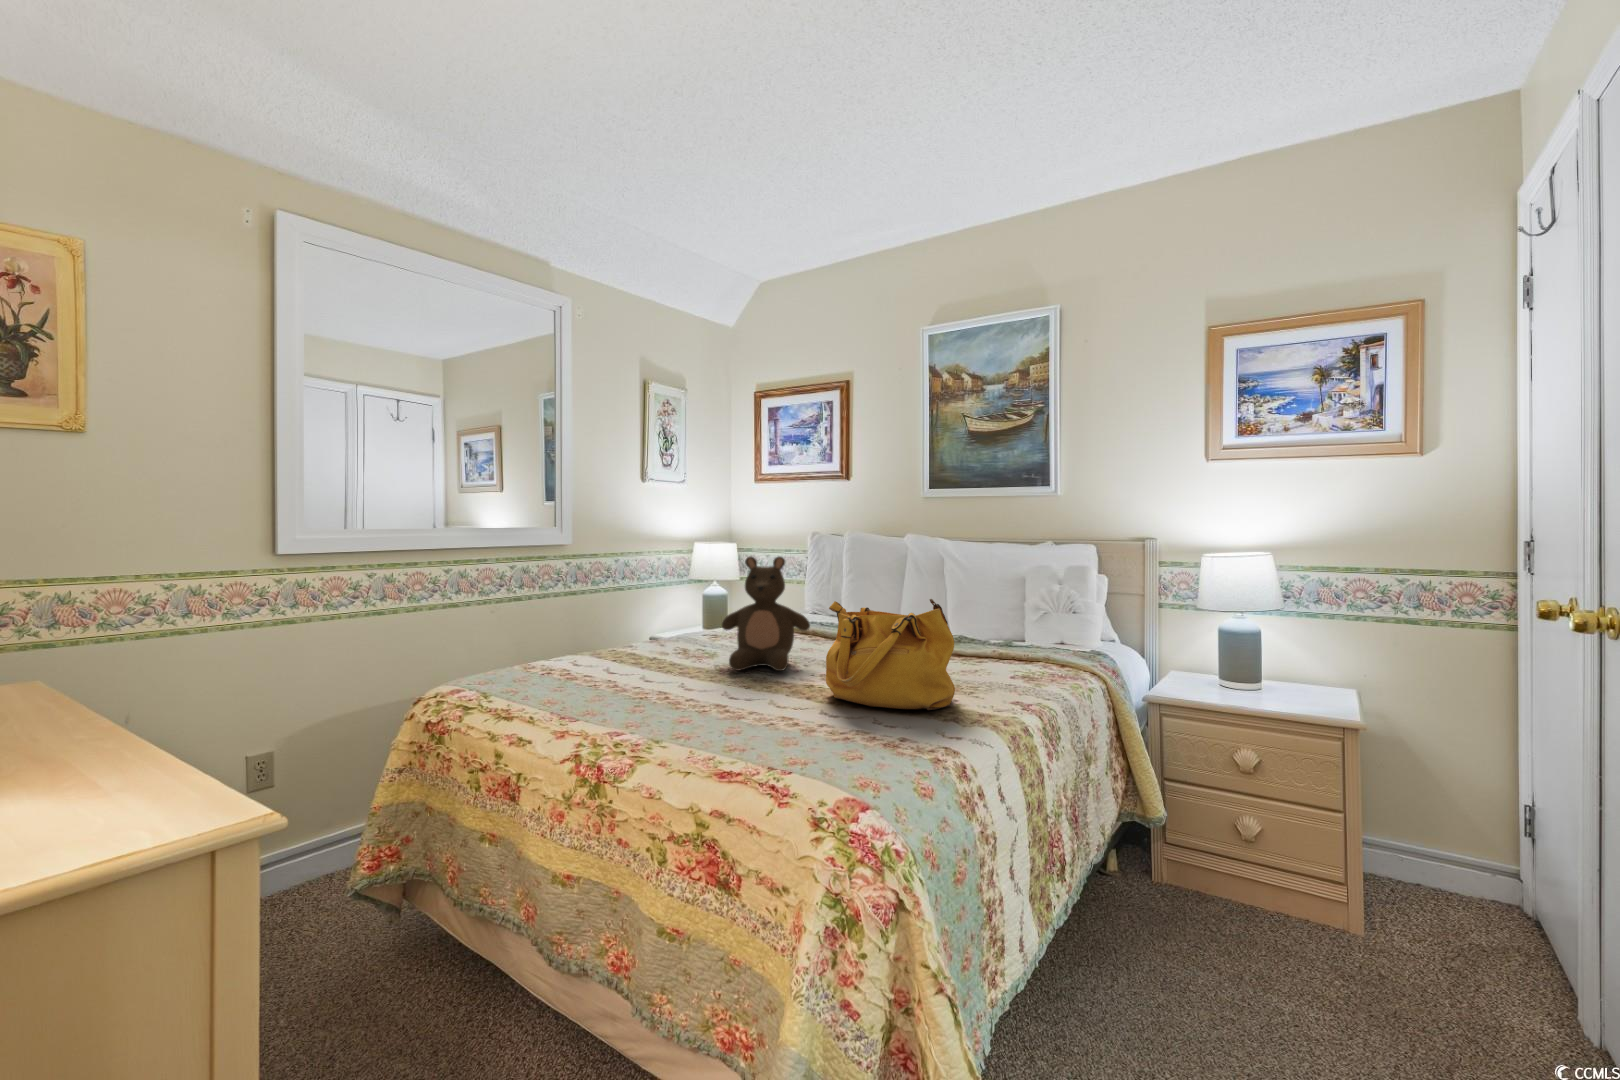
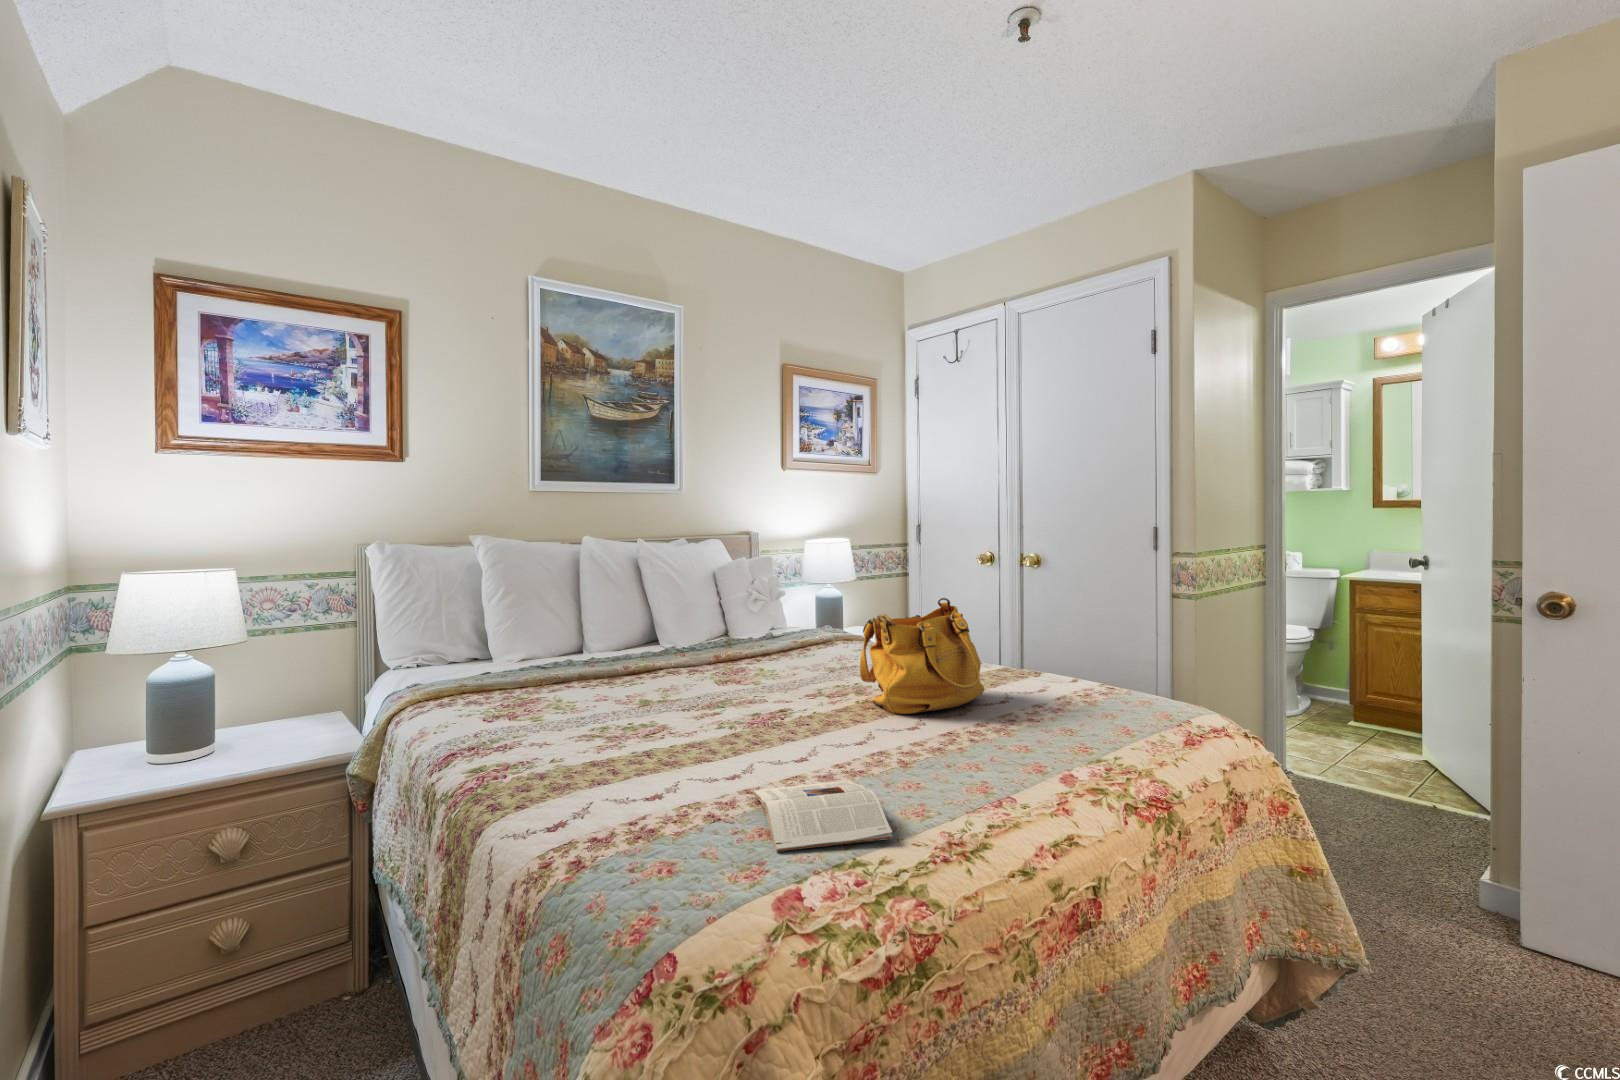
stuffed bear: present [722,556,810,671] -> none [675,573,789,731]
magazine: none [531,677,642,708] -> present [753,780,893,852]

